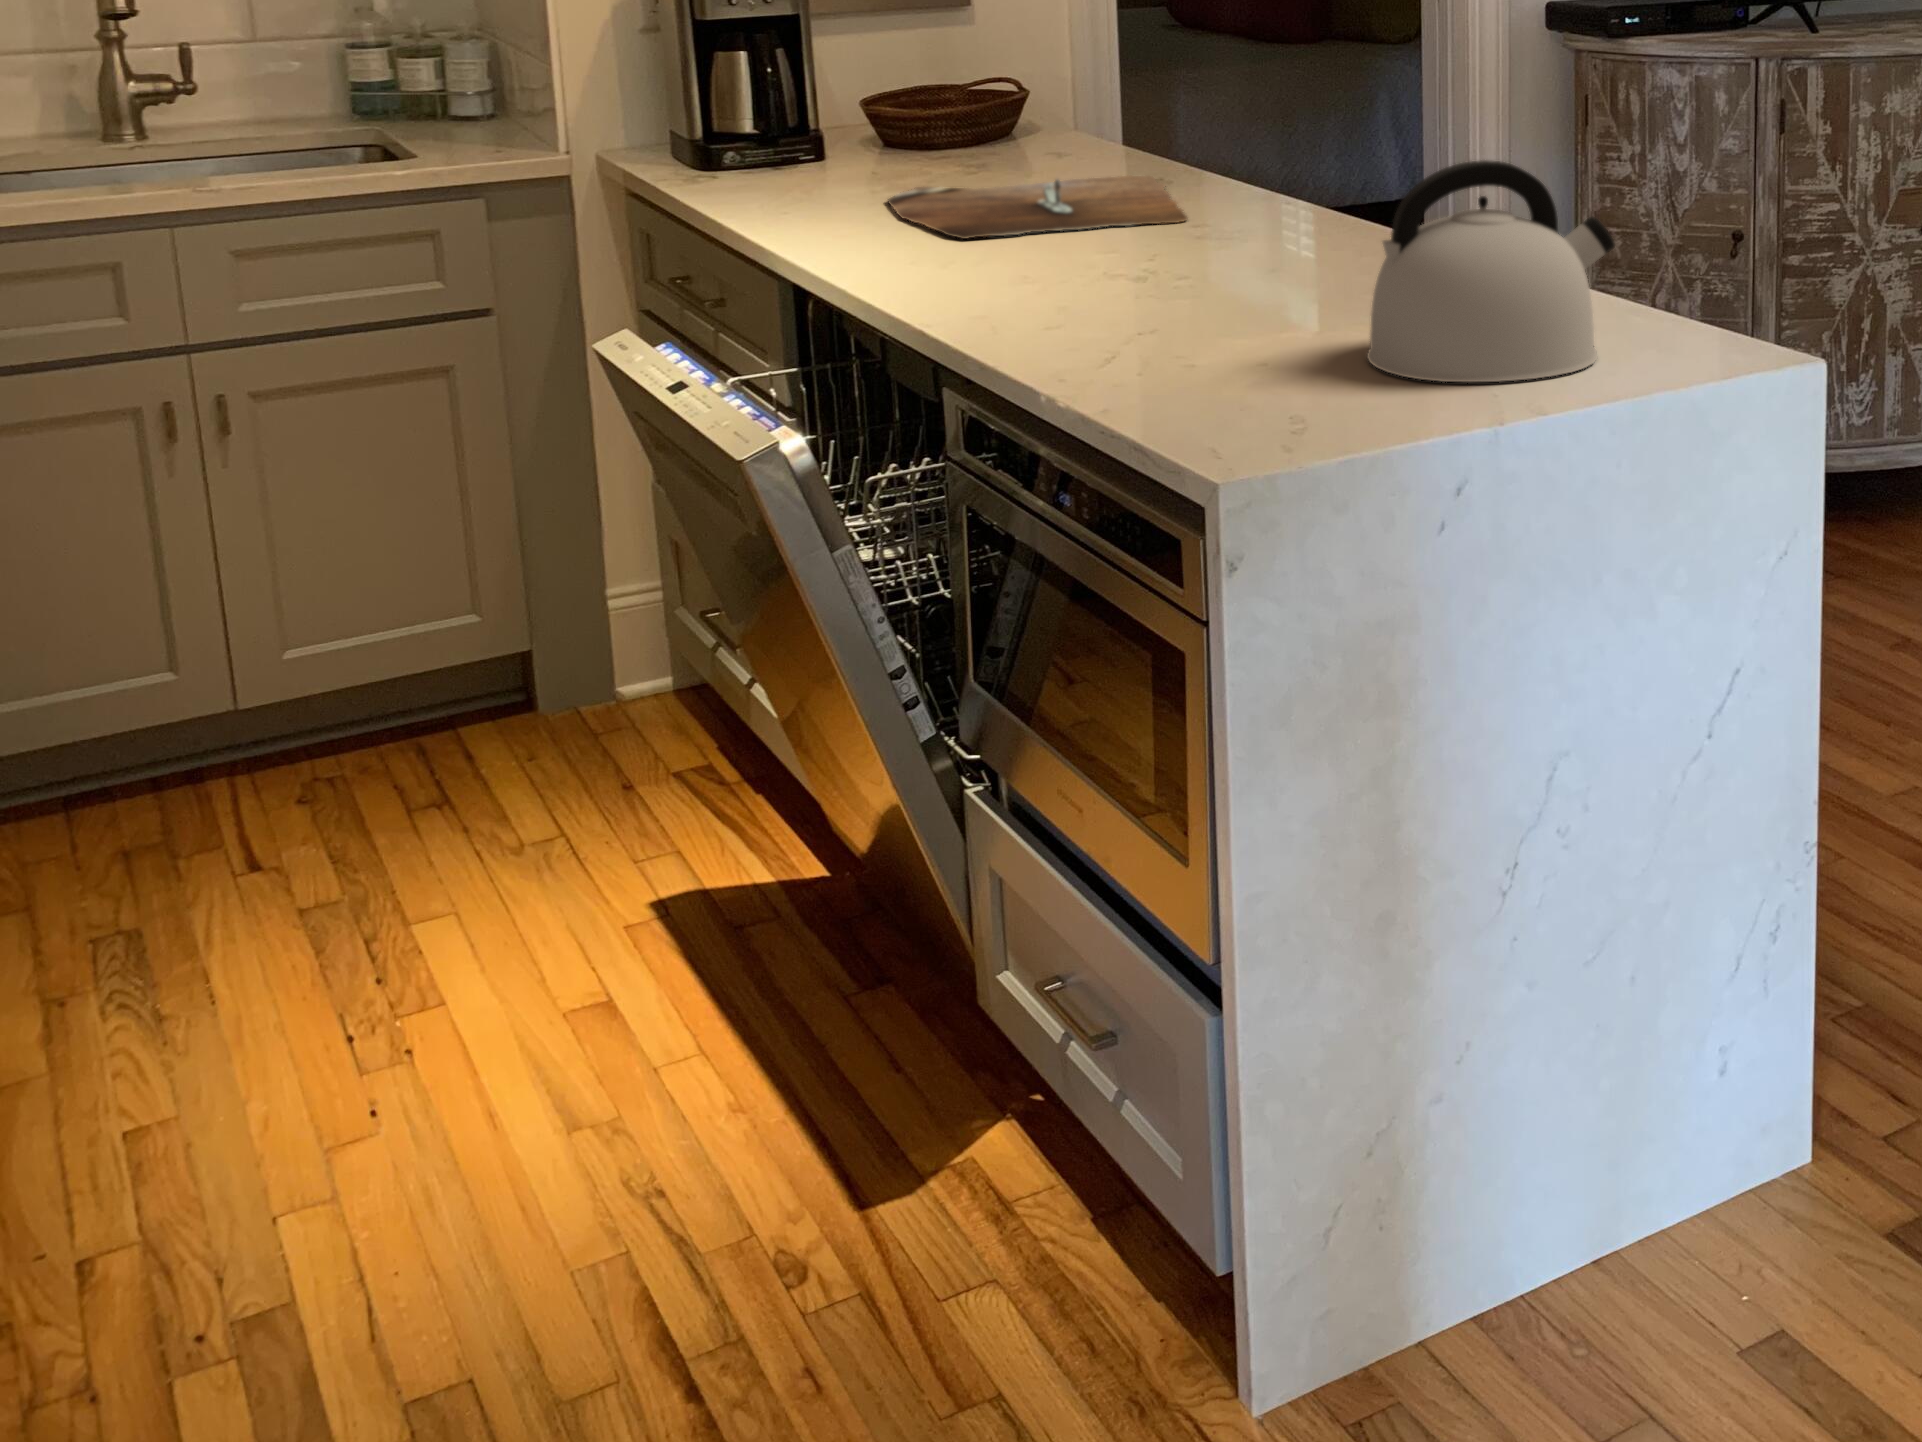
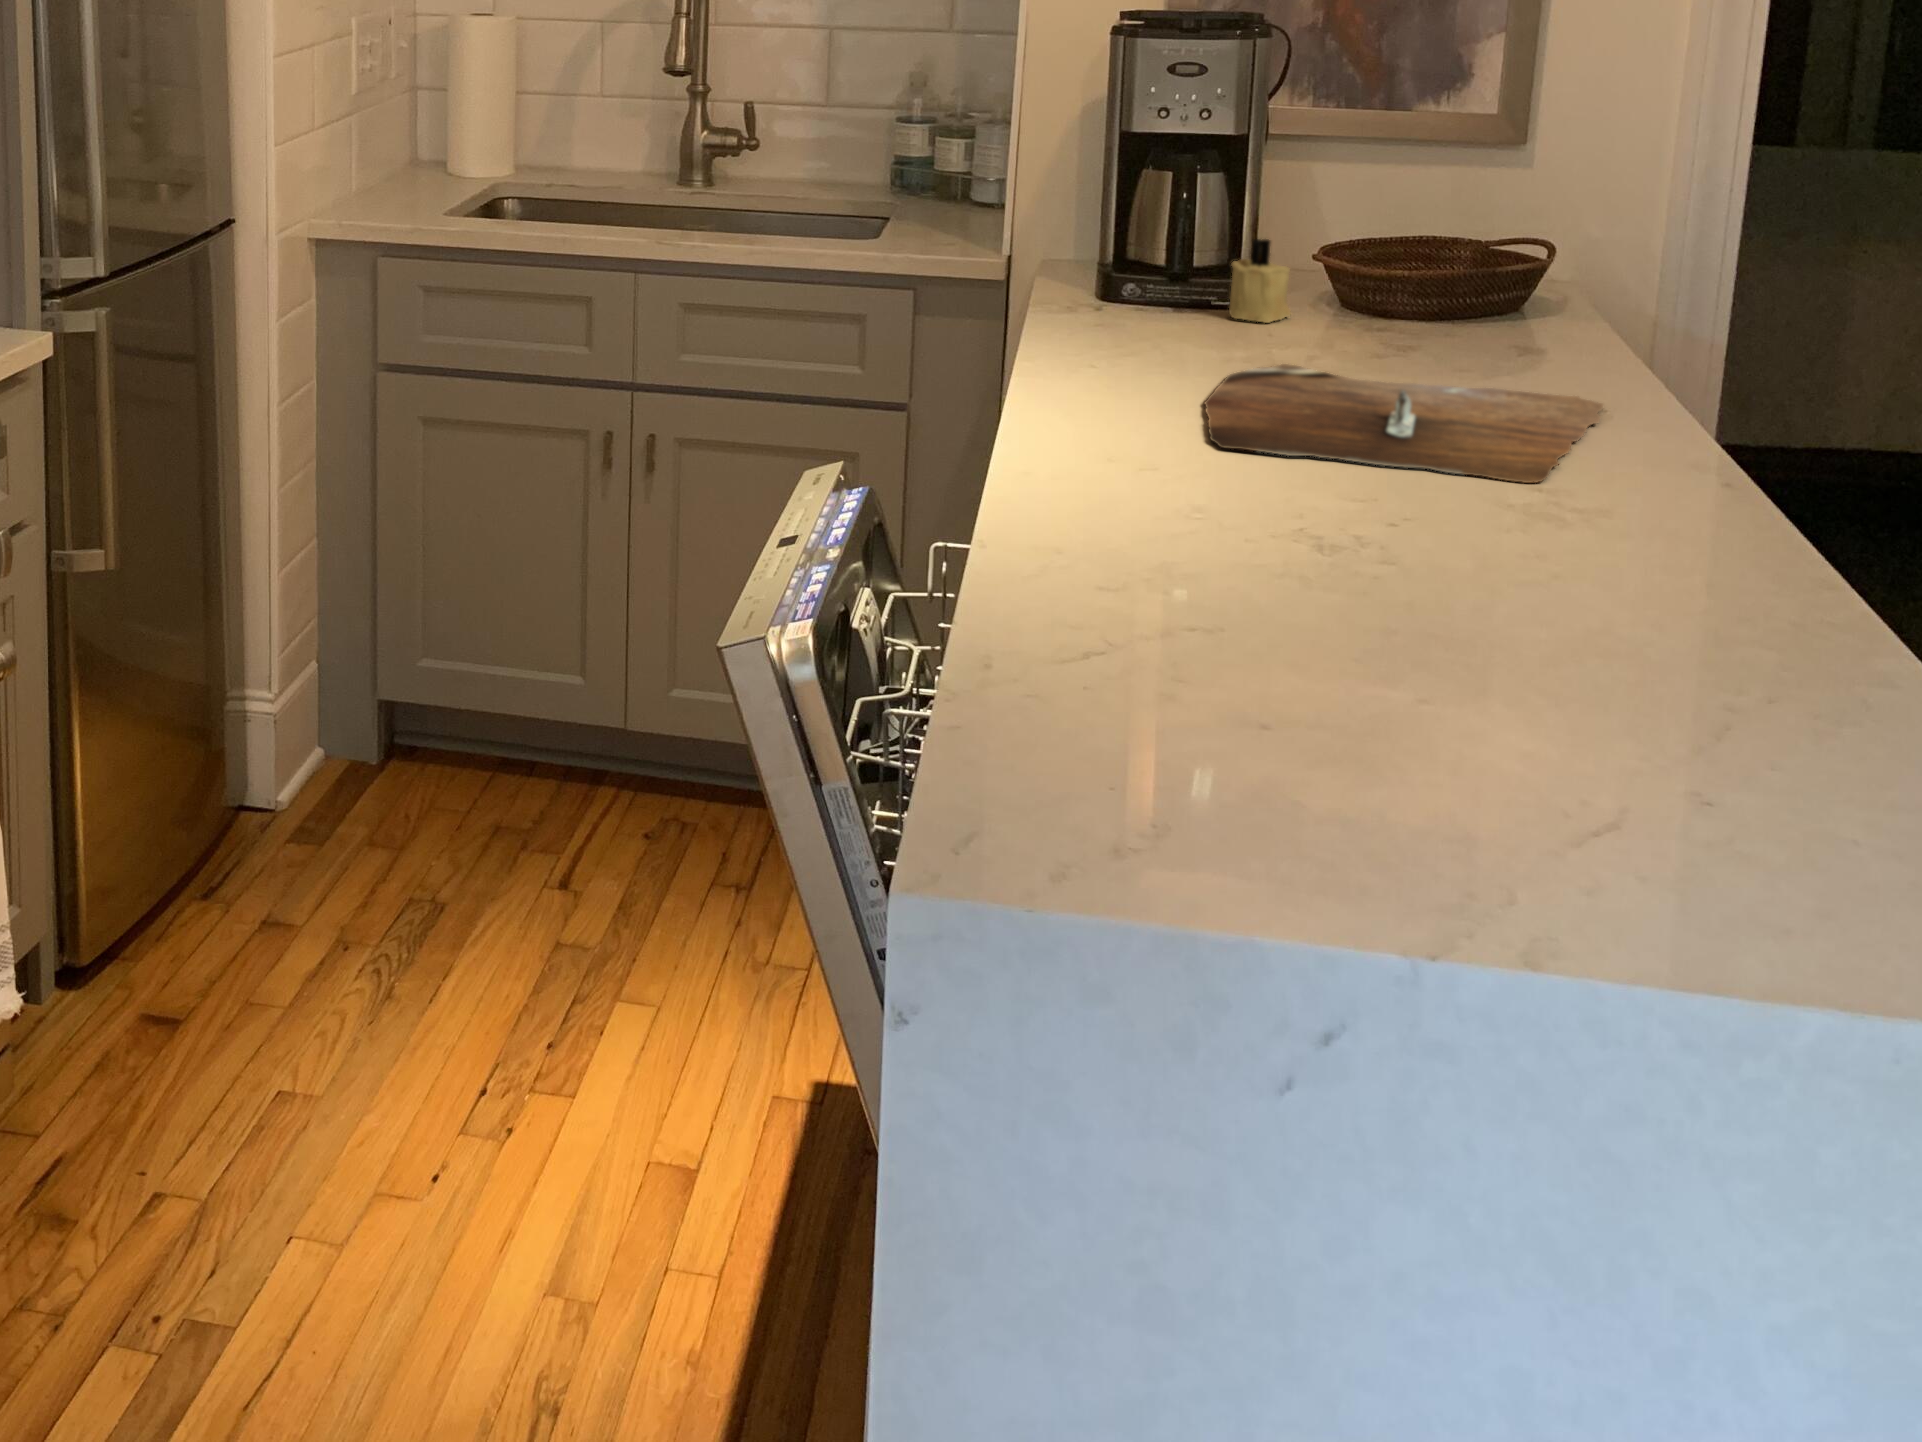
candle: none [806,99,860,169] -> present [1229,239,1291,323]
kettle: present [1367,160,1615,382] -> none [1388,531,1862,920]

